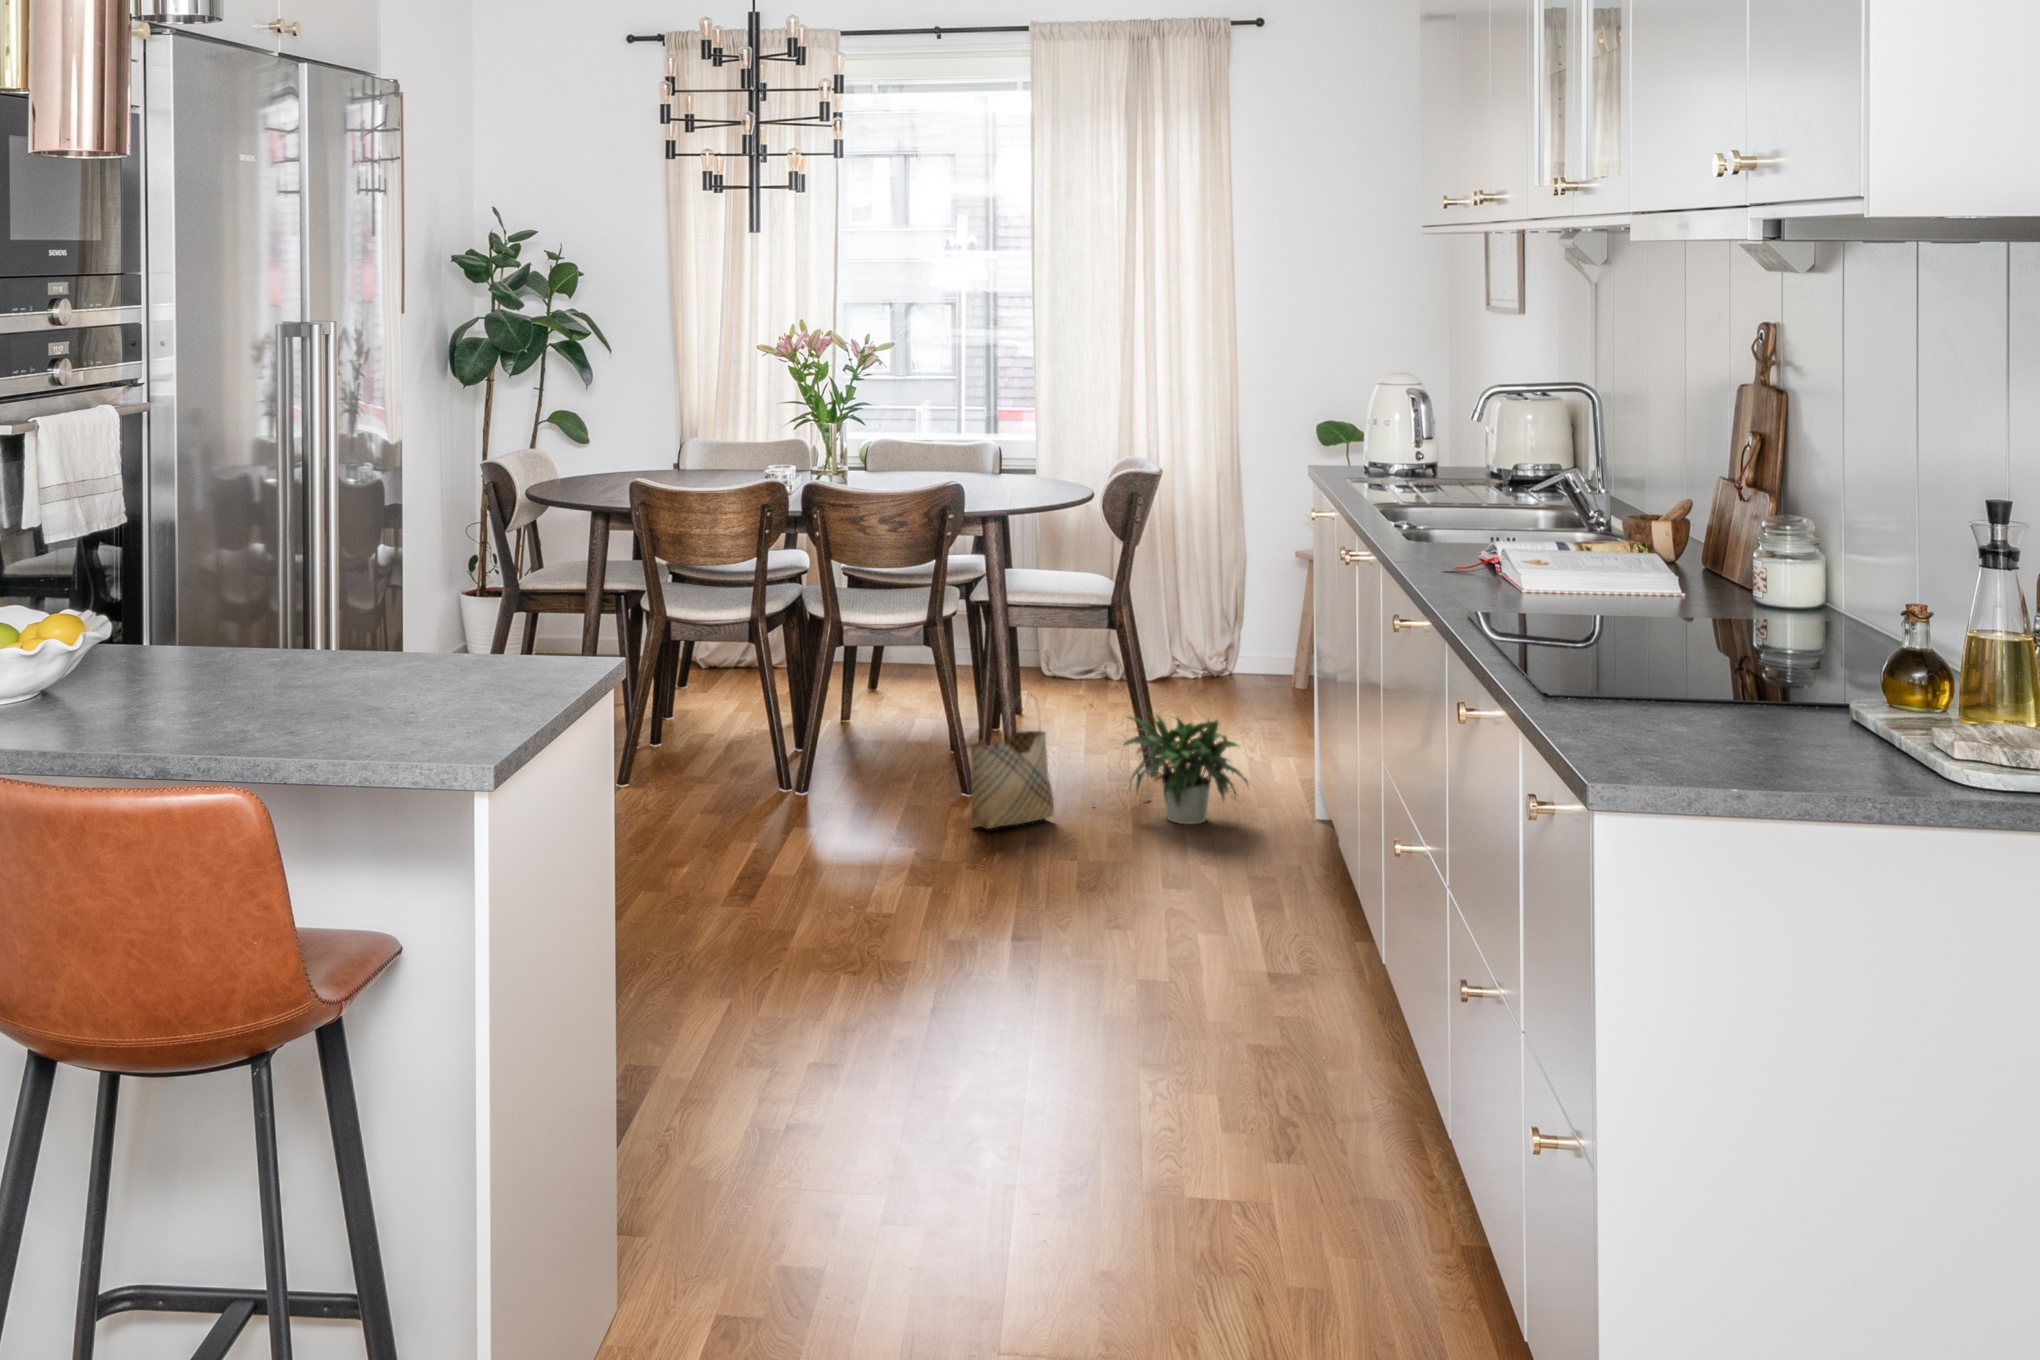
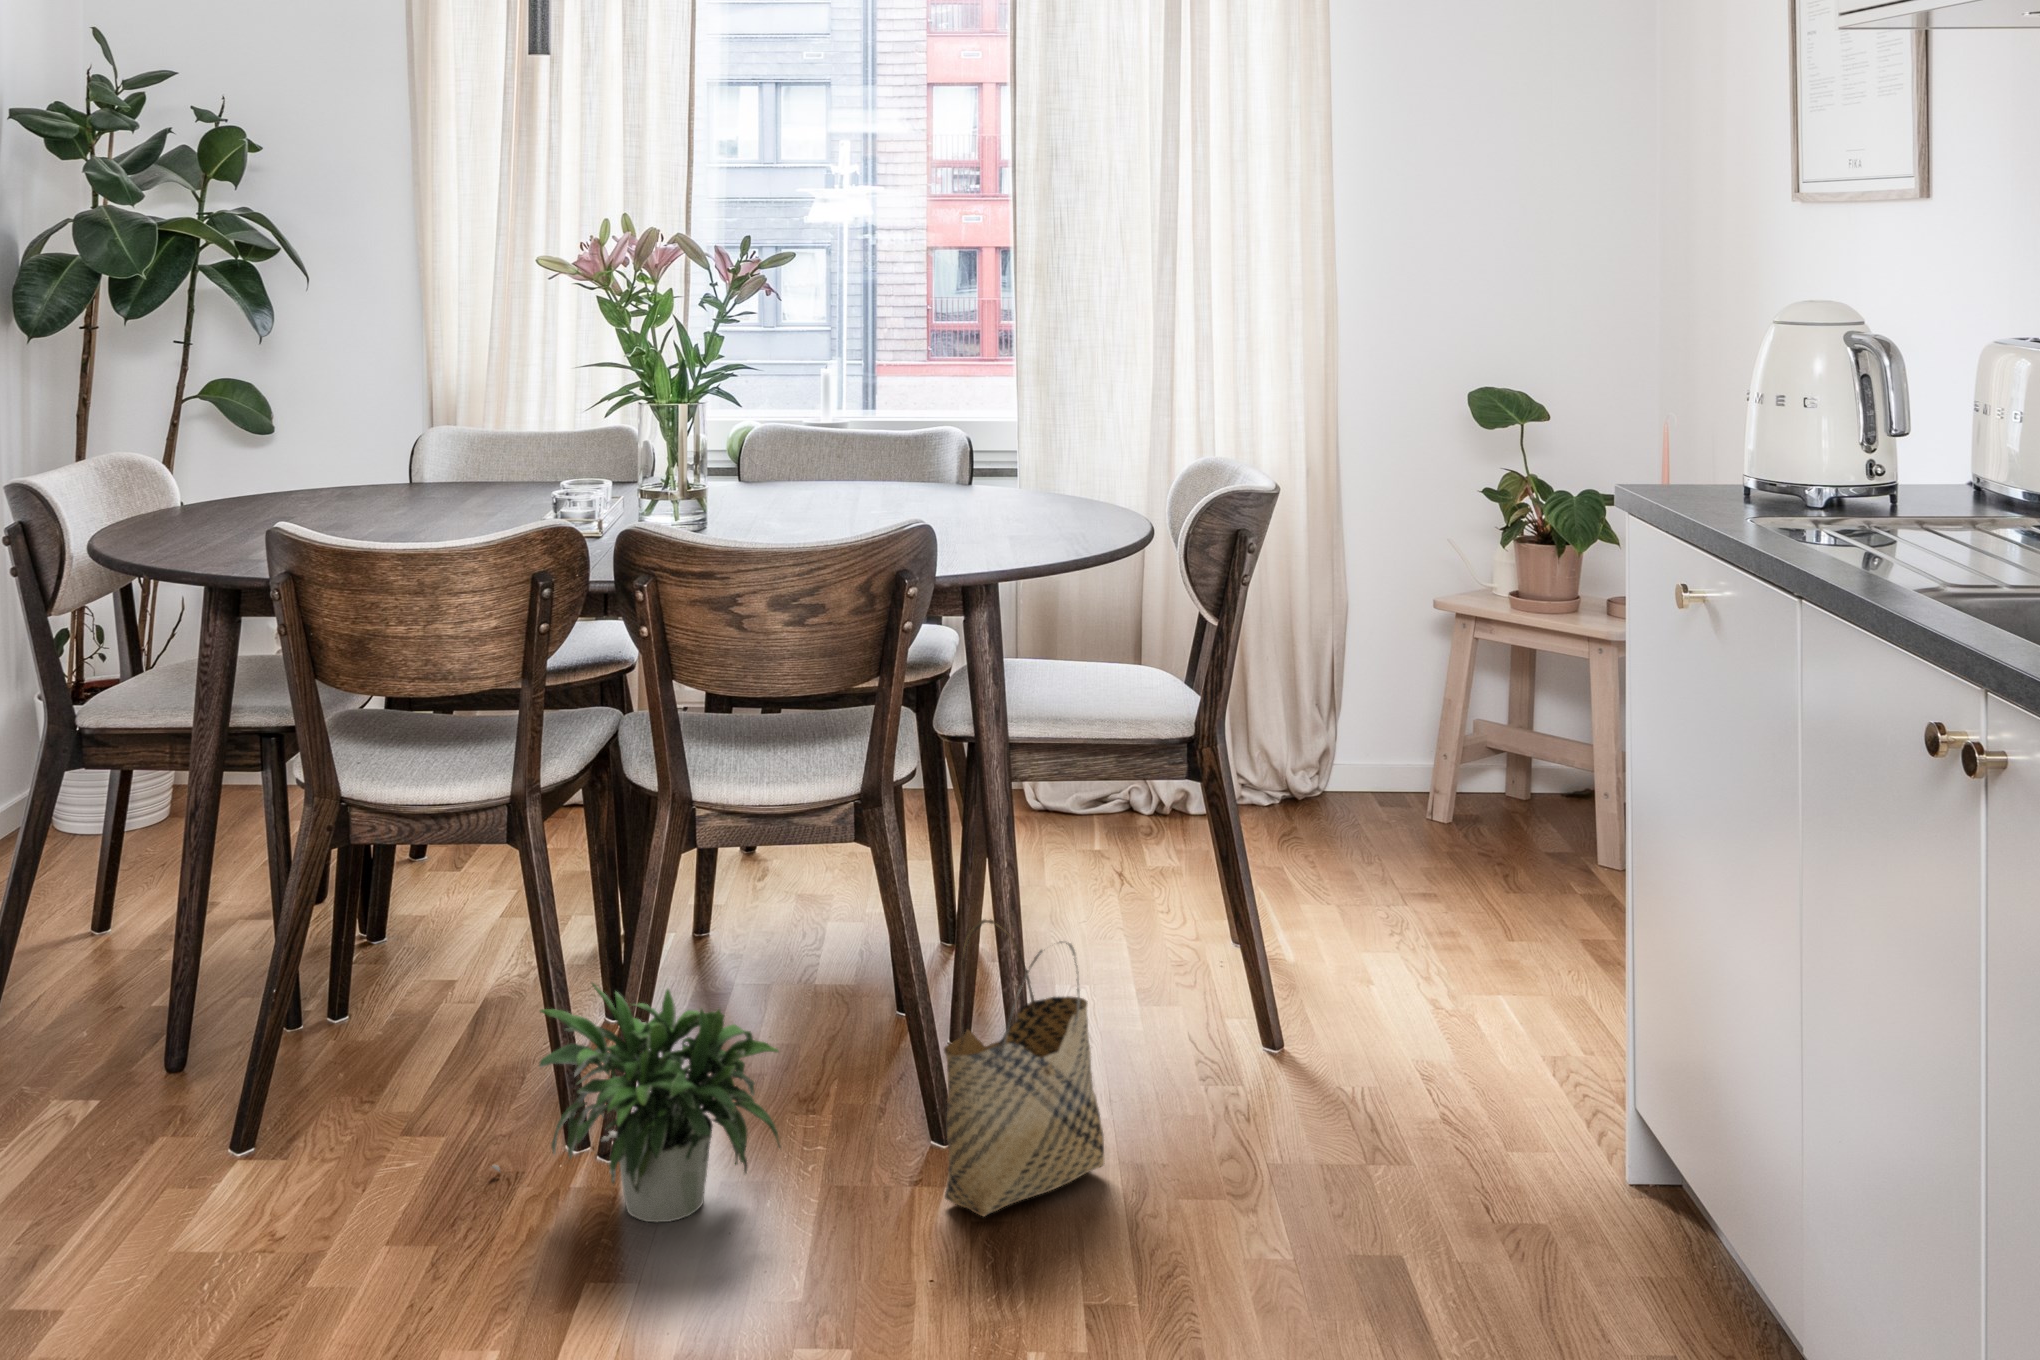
potted plant: present [1093,715,1248,824] -> present [492,983,781,1222]

